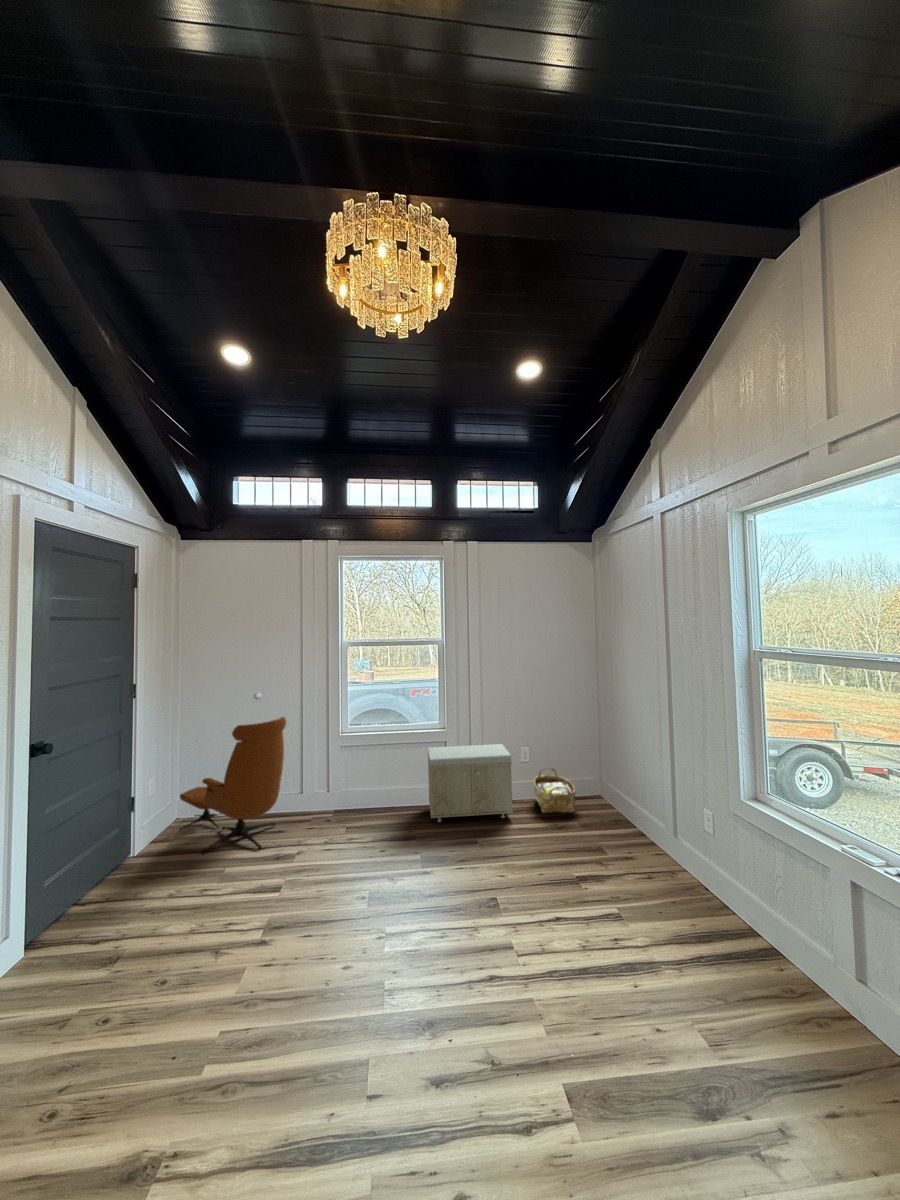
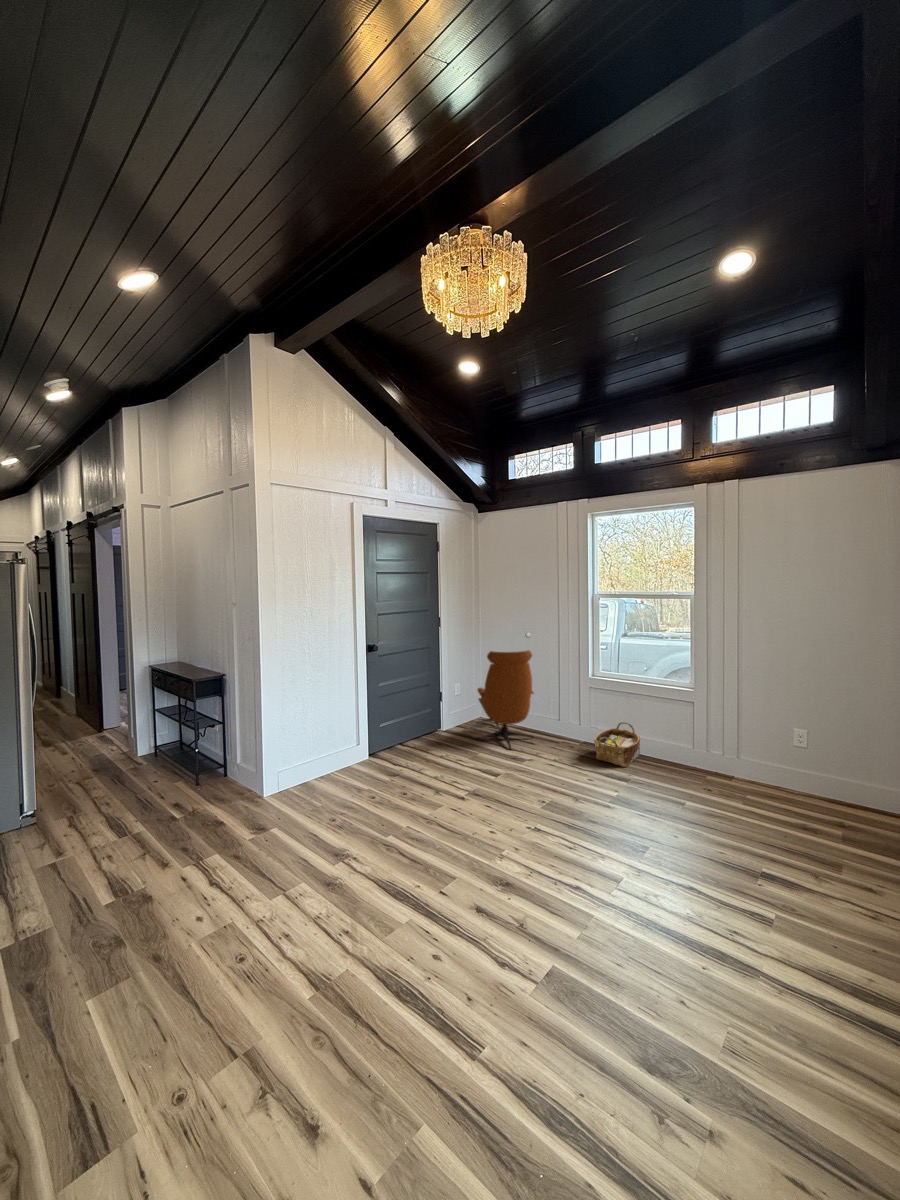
storage bench: present [428,744,513,822] -> none [657,704,767,798]
woven basket: present [533,767,575,813] -> present [594,722,640,767]

